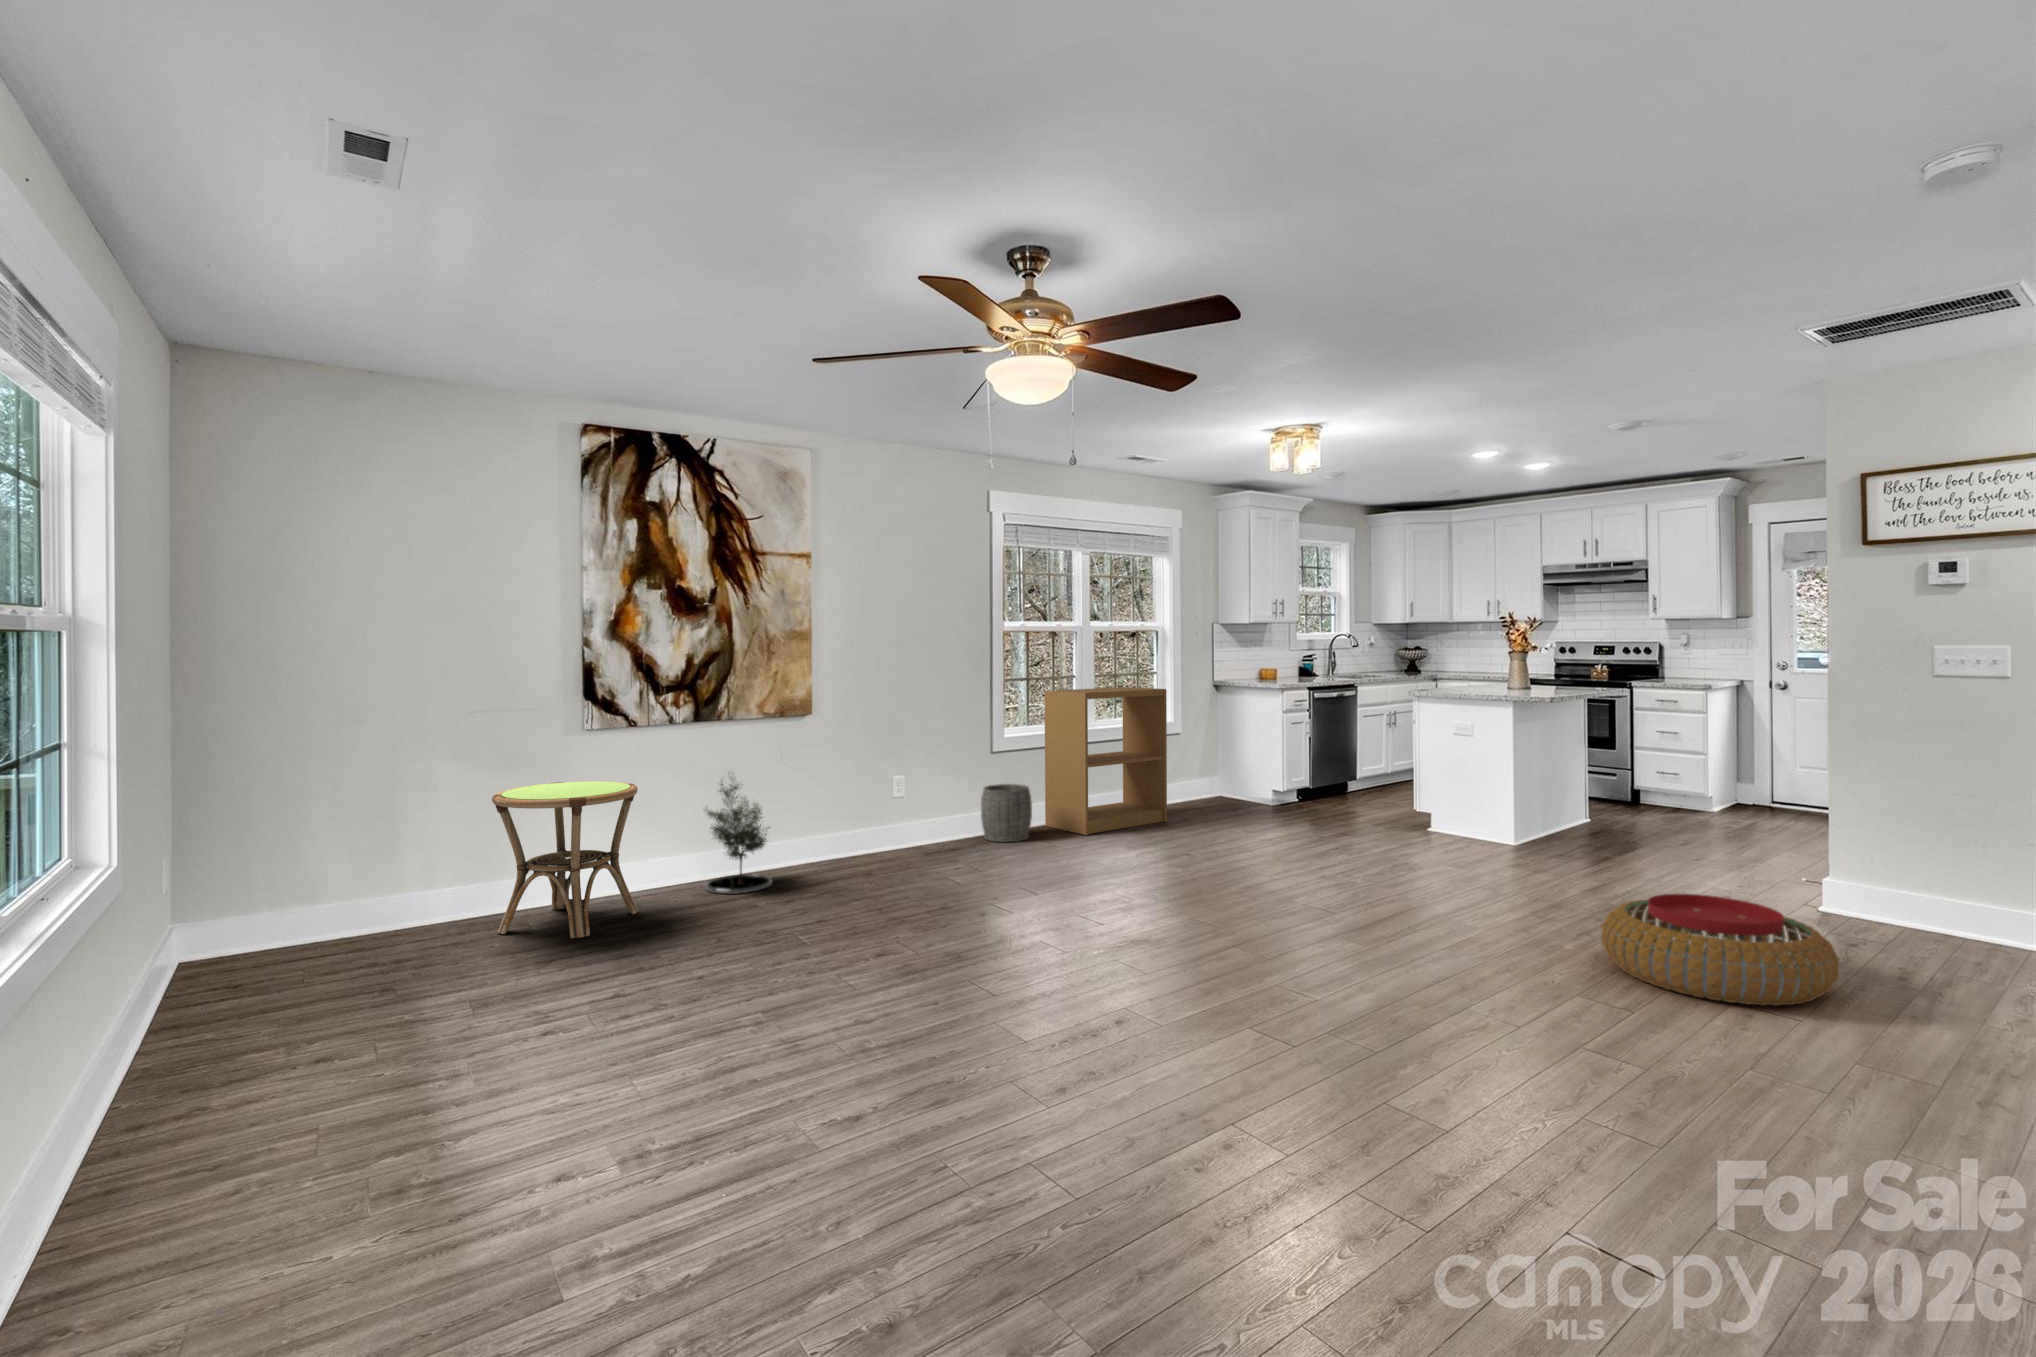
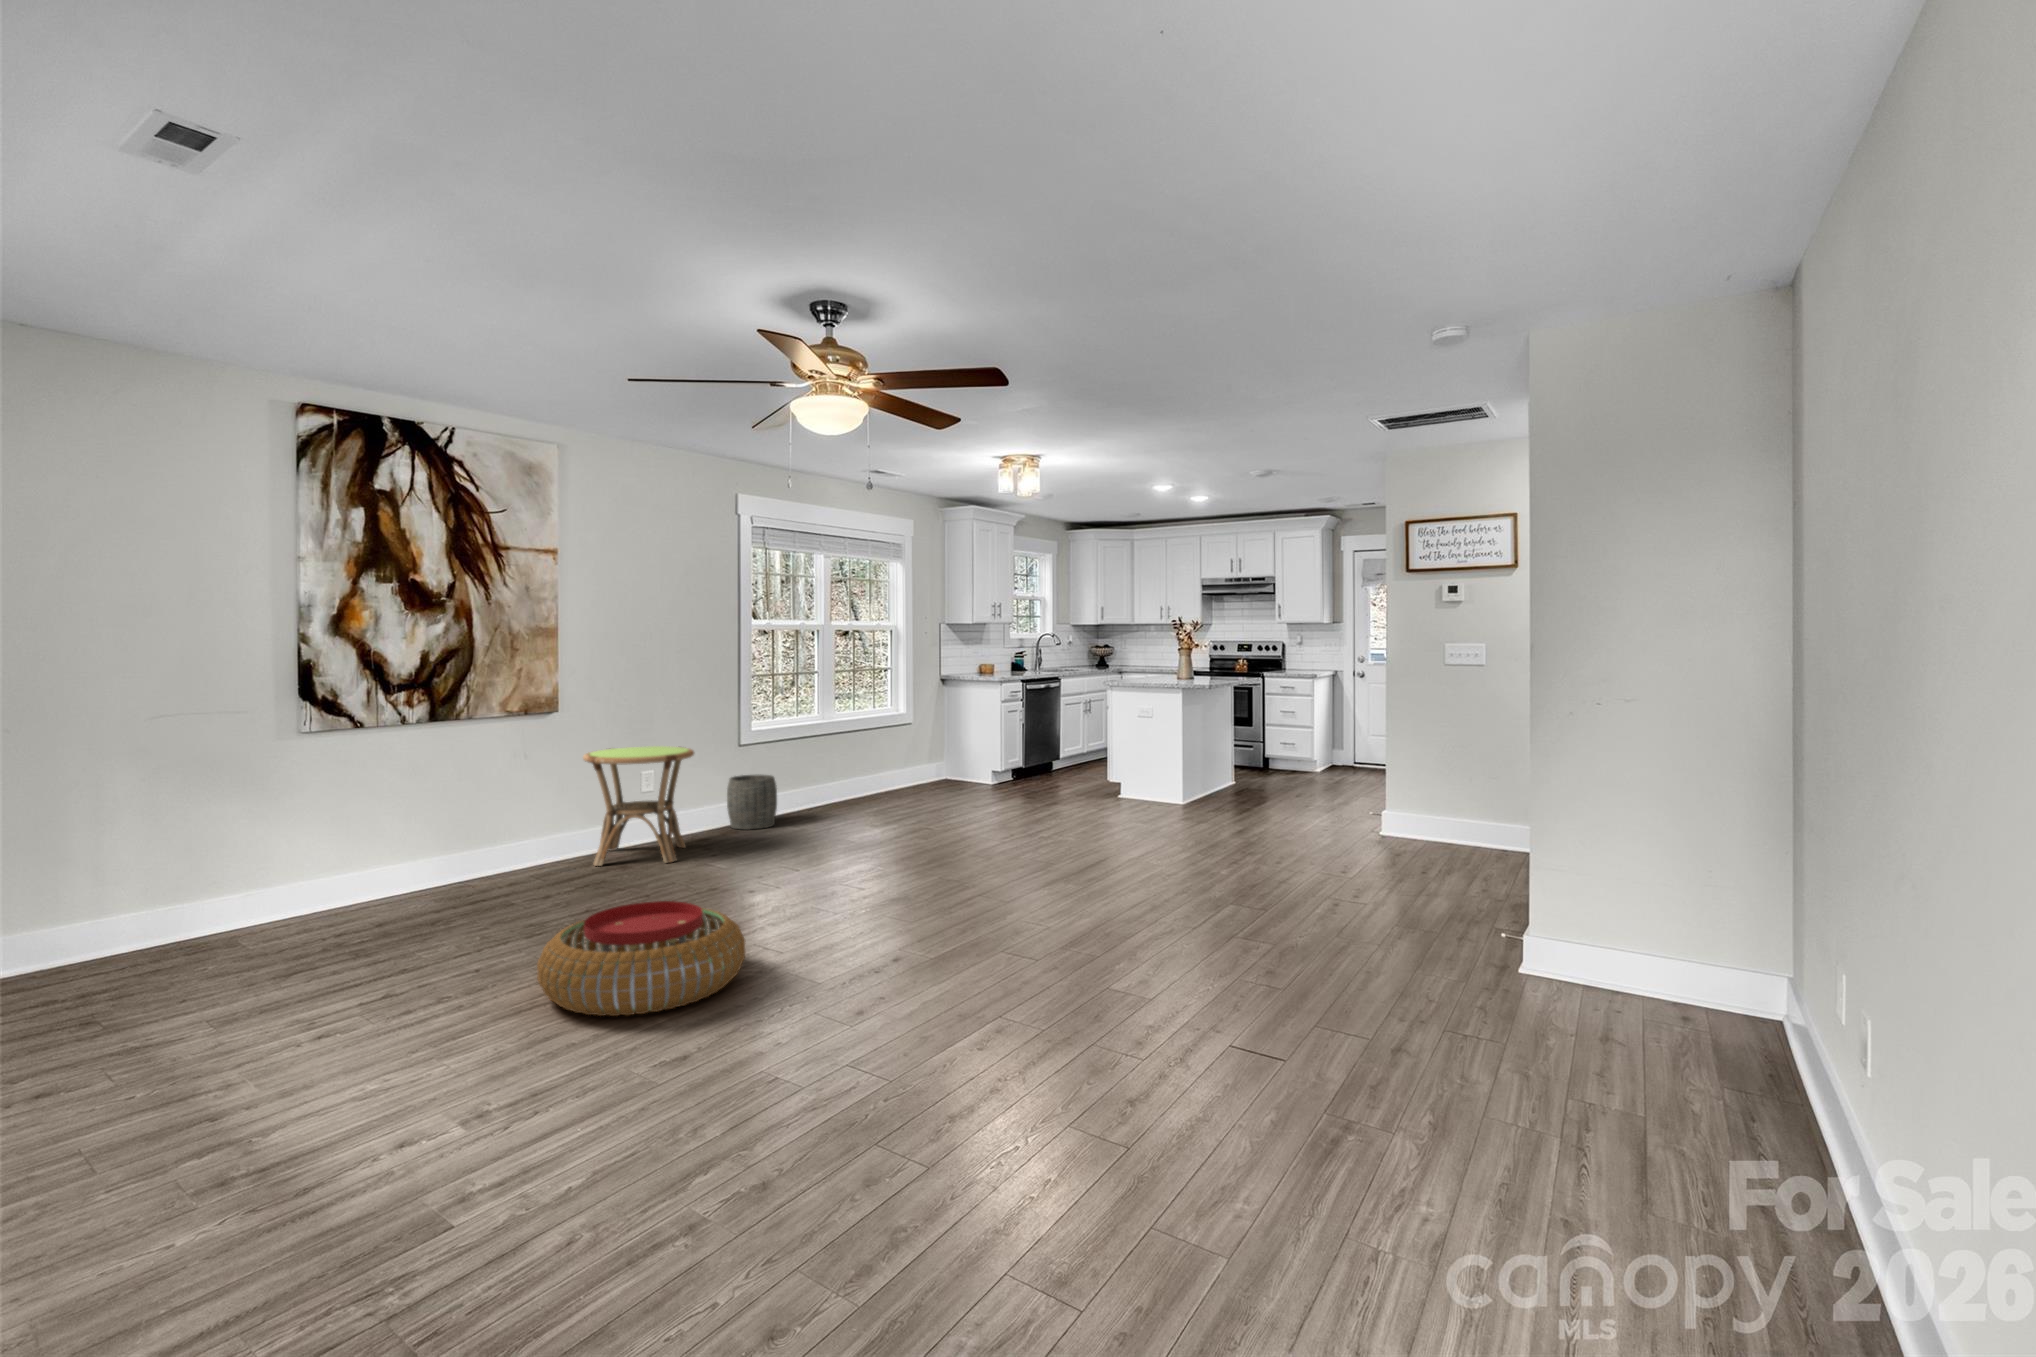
bookshelf: present [1044,687,1167,835] -> none [786,682,900,819]
potted tree: present [705,776,772,894] -> none [443,769,522,894]
side table: present [492,781,638,938] -> present [583,746,694,866]
pouf: present [1601,894,1839,1006] -> present [537,901,745,1016]

